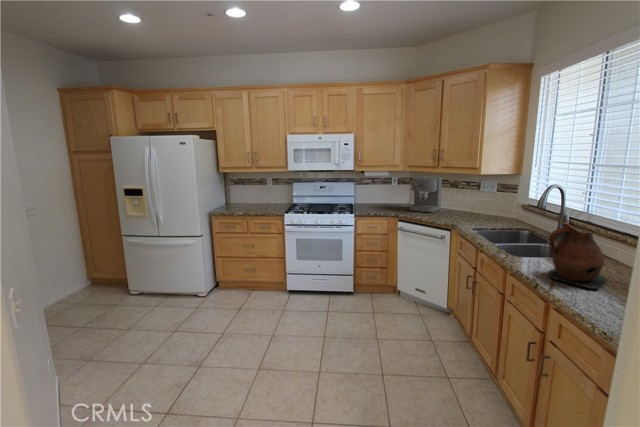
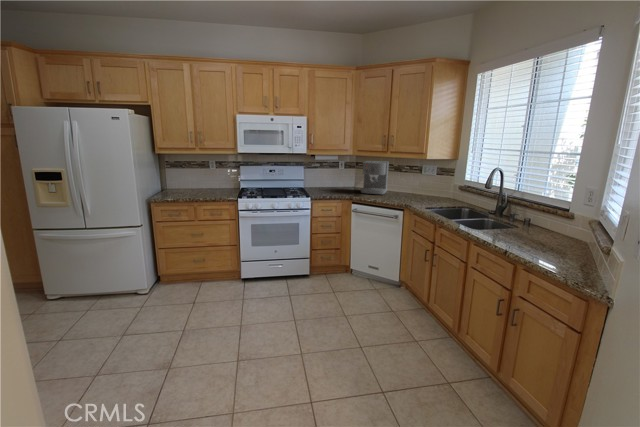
ceramic pitcher: present [549,222,608,289] -> none [506,197,550,251]

